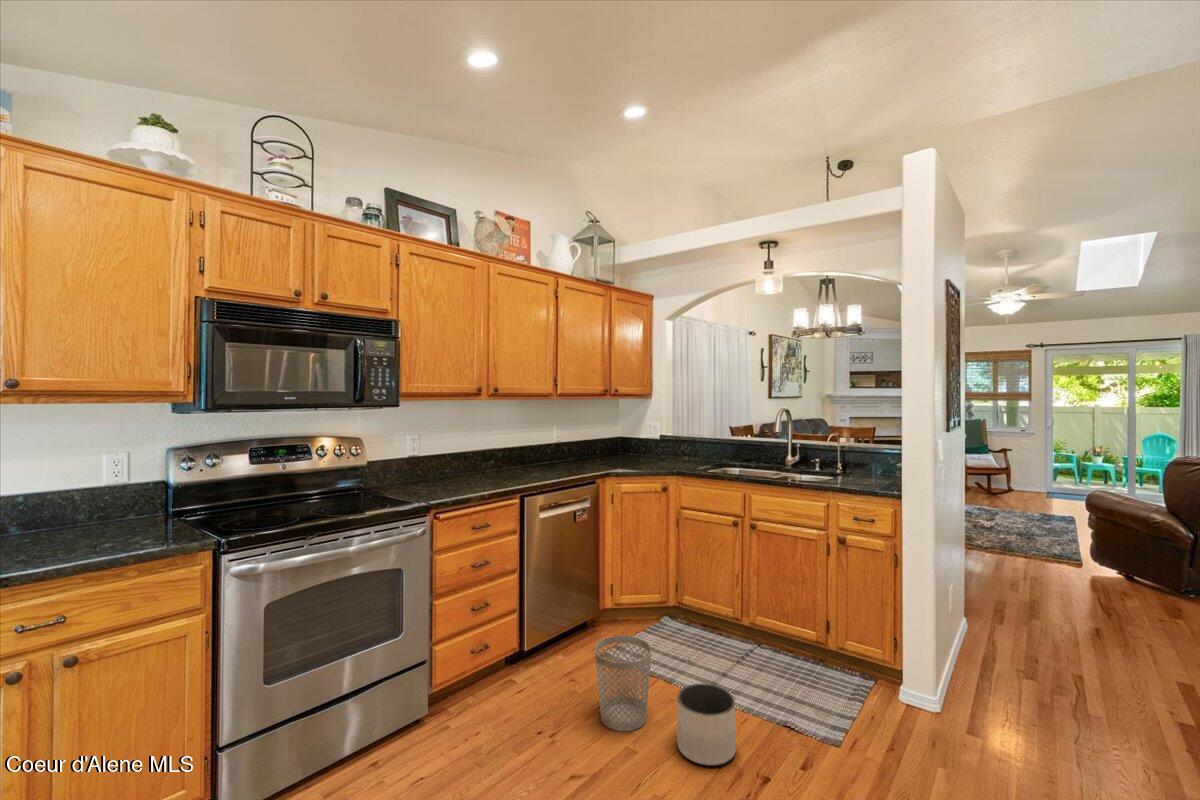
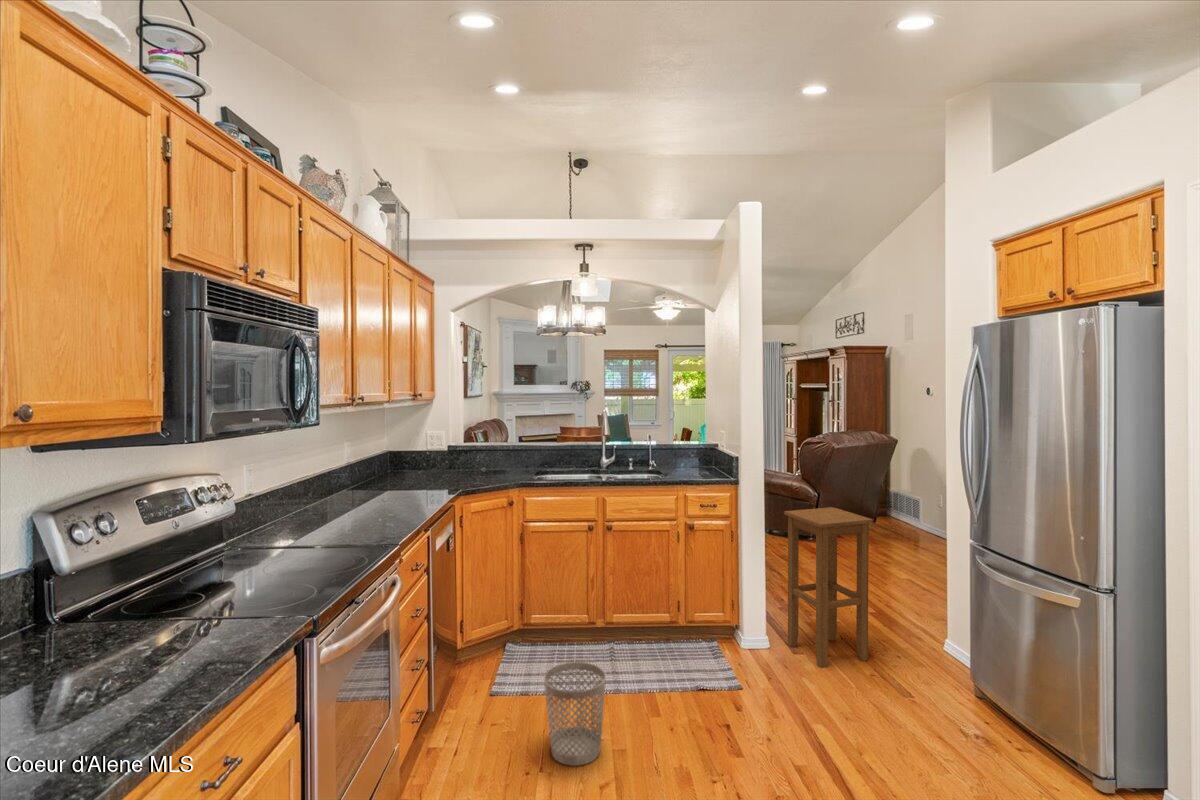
stool: none [966,542,1091,774] -> present [784,507,873,668]
planter: present [677,684,736,766] -> none [641,682,697,759]

